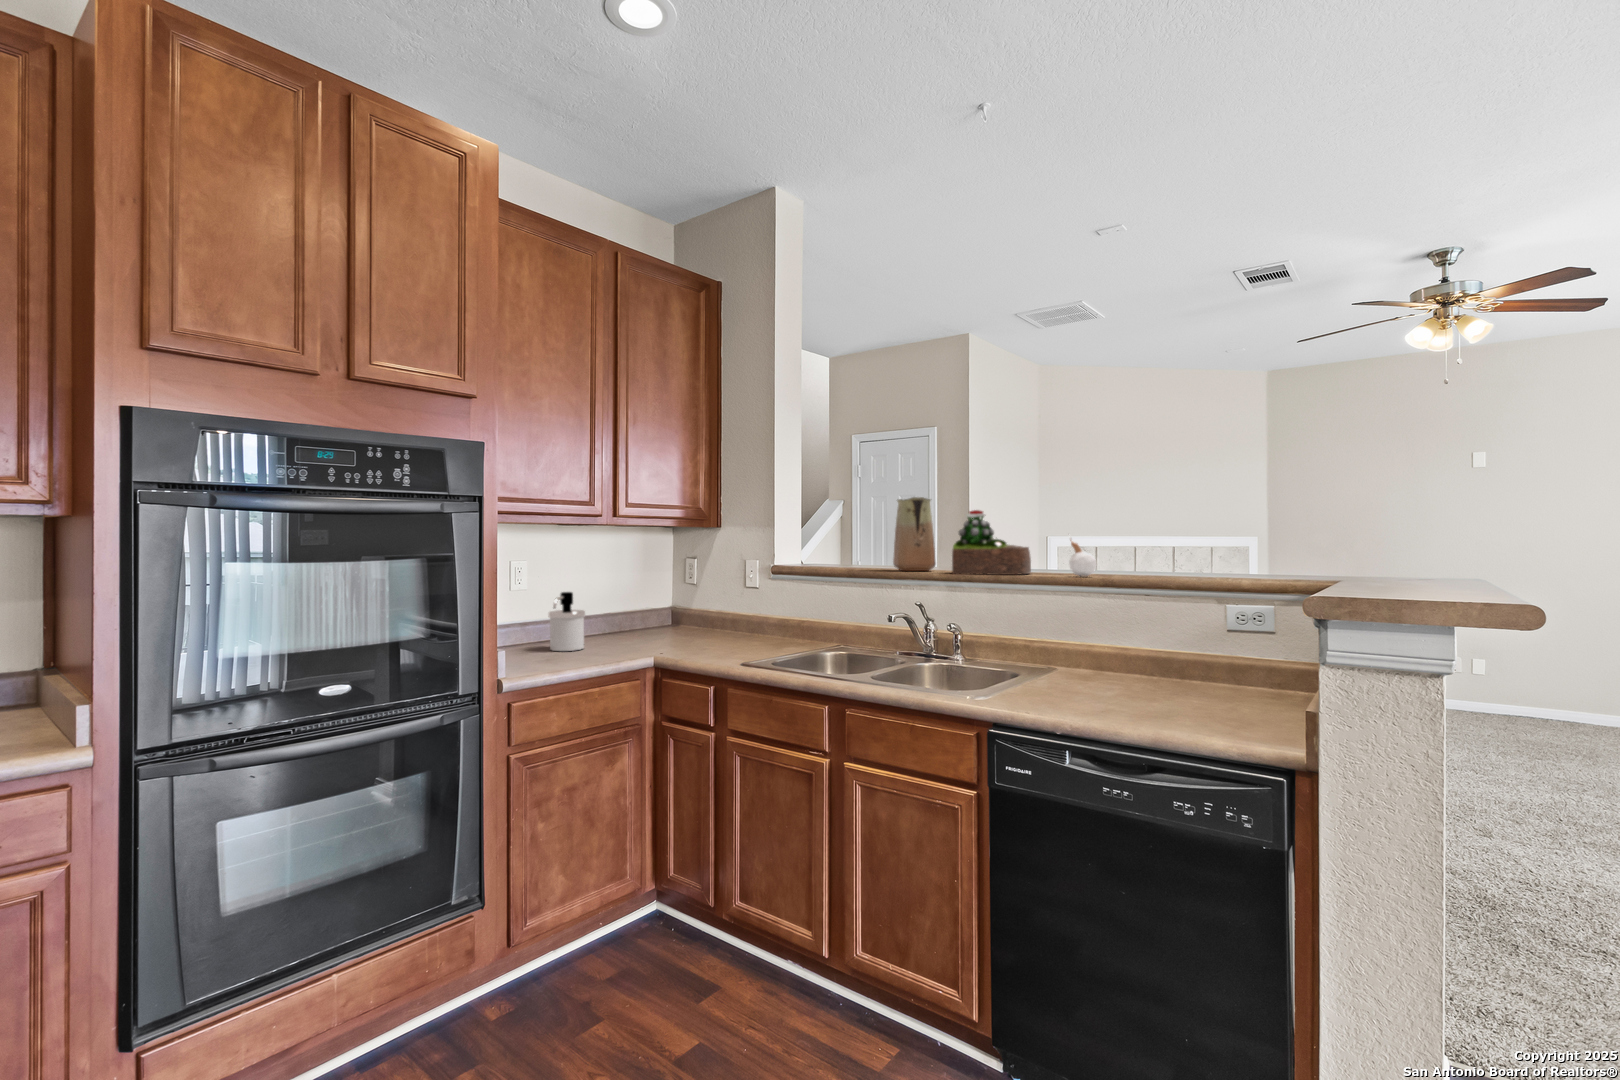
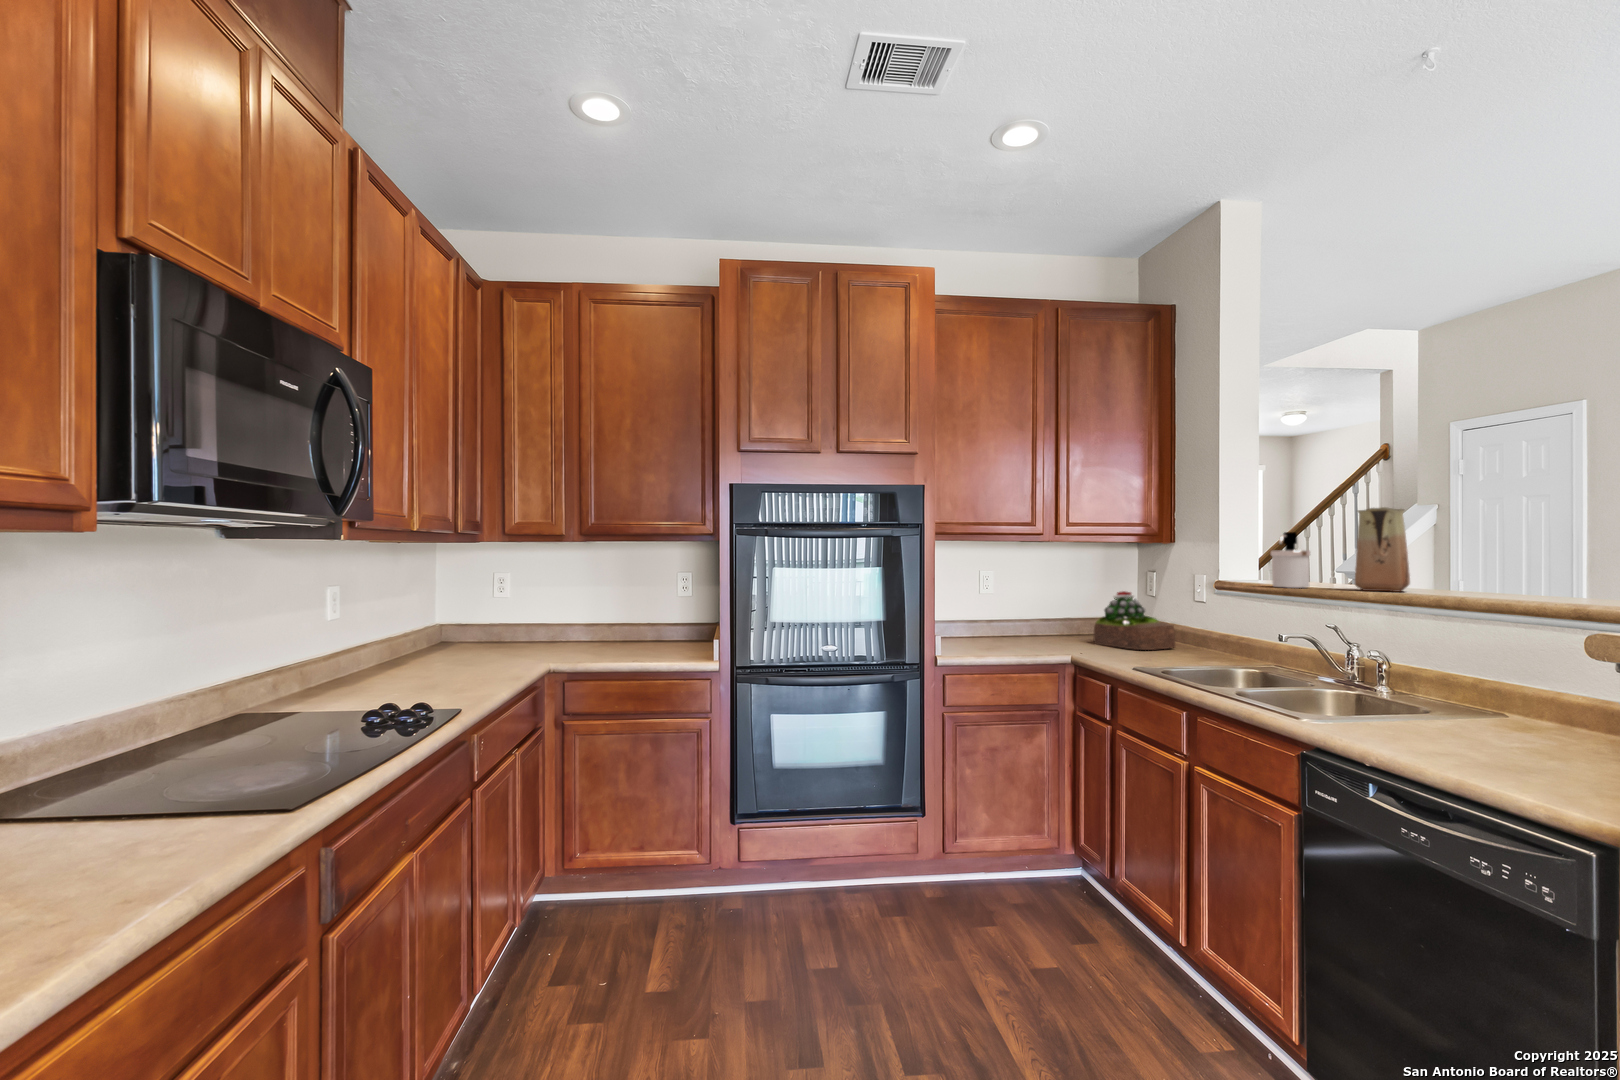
succulent plant: present [952,510,1031,575] -> present [1094,591,1175,650]
candle: present [1069,541,1097,576] -> none [1560,551,1606,606]
soap dispenser: present [548,592,585,651] -> present [1271,532,1310,588]

